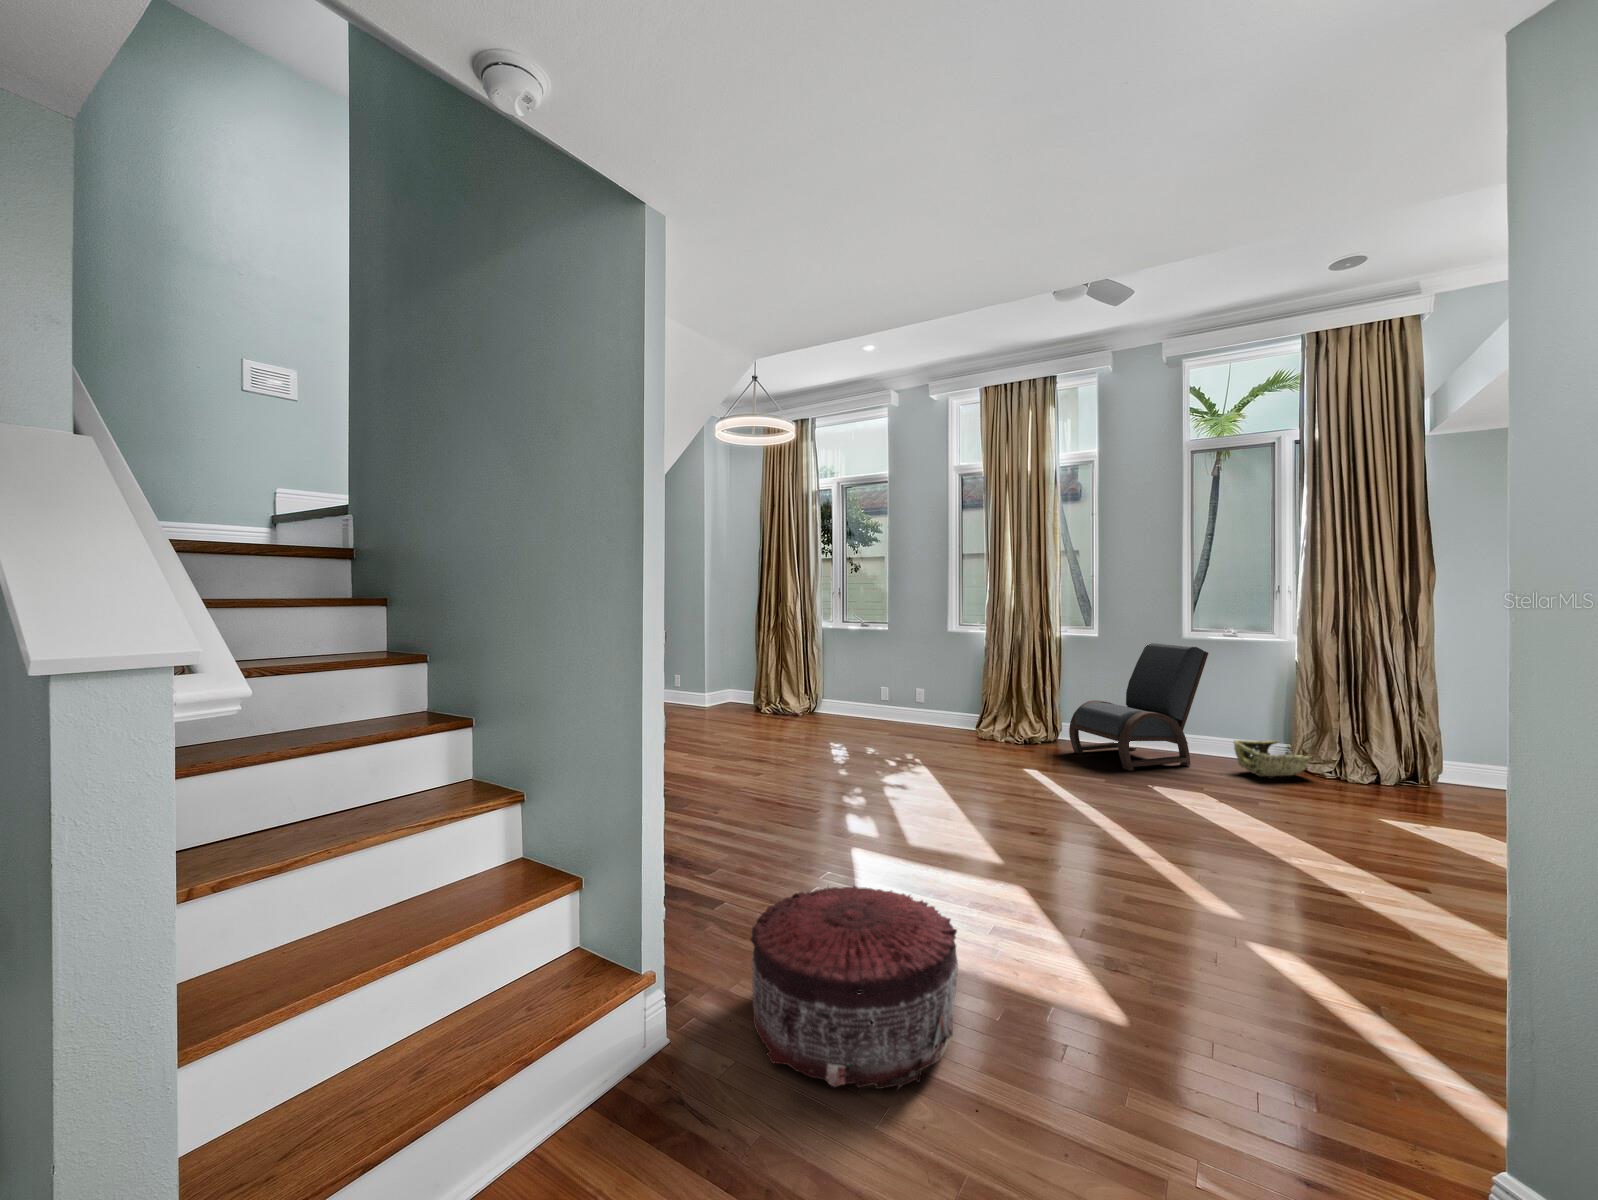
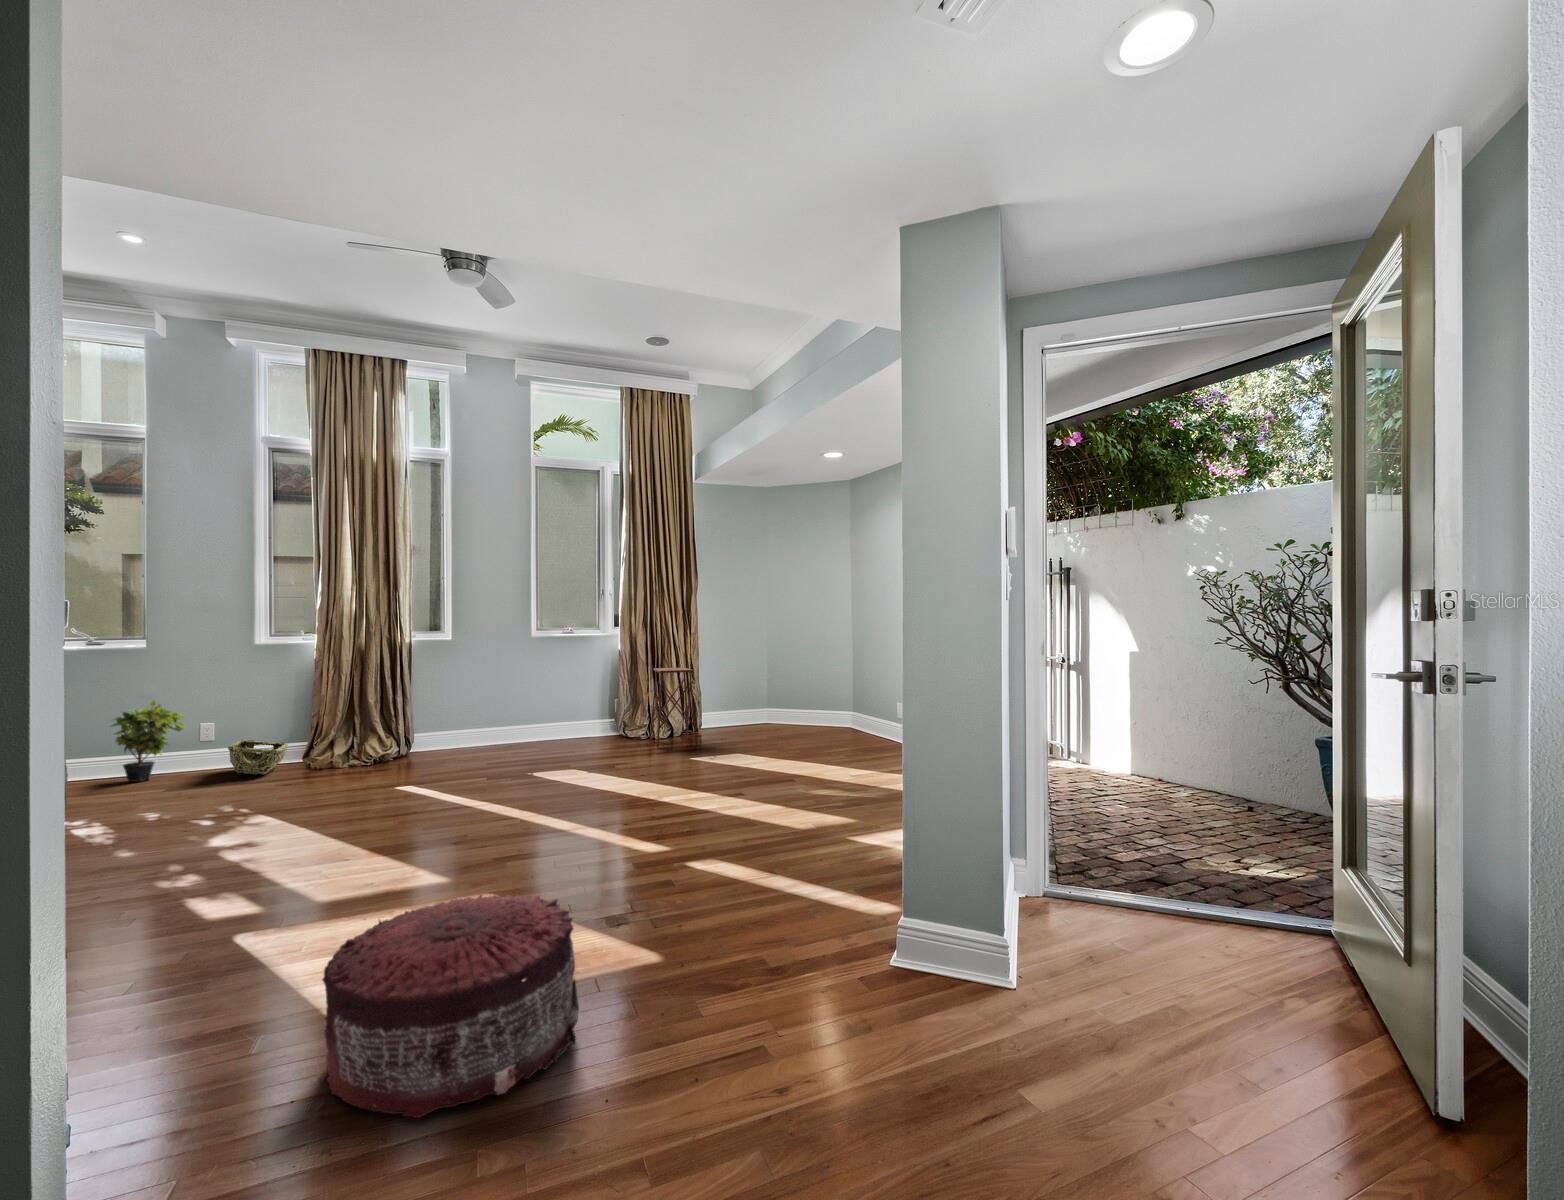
lounge chair: present [1069,643,1208,771] -> none [429,642,554,765]
potted plant: none [861,669,903,726] -> present [112,701,186,782]
side table: none [1340,690,1413,801] -> present [650,668,697,747]
woven basket: present [1234,740,1311,776] -> present [228,740,288,775]

